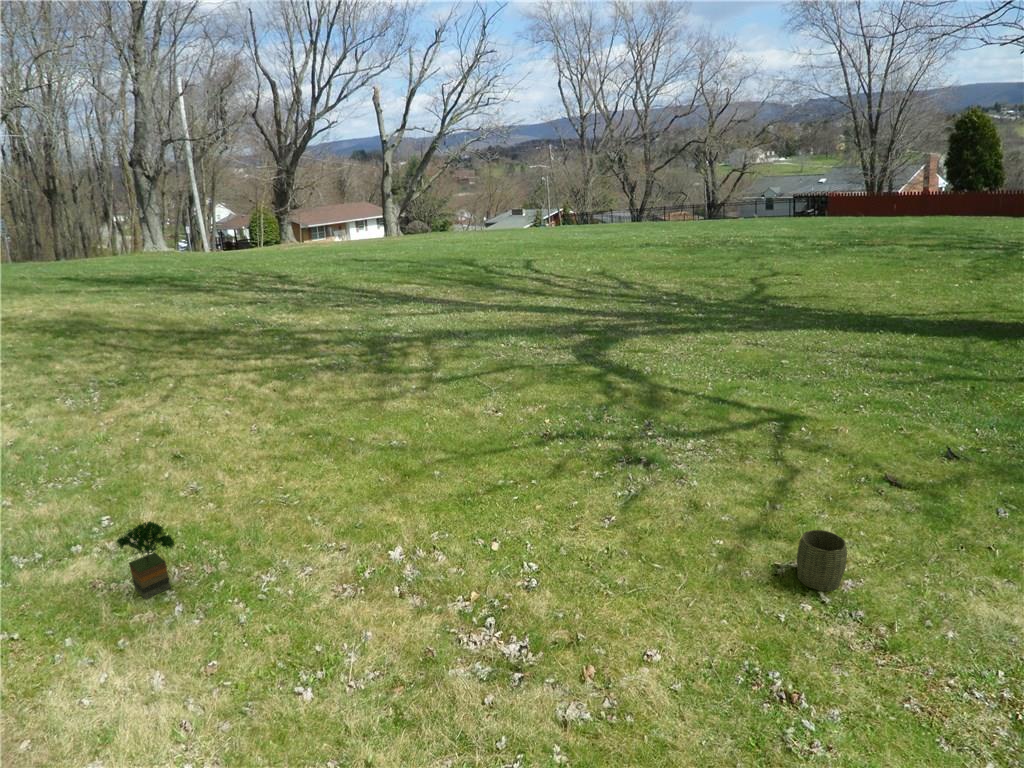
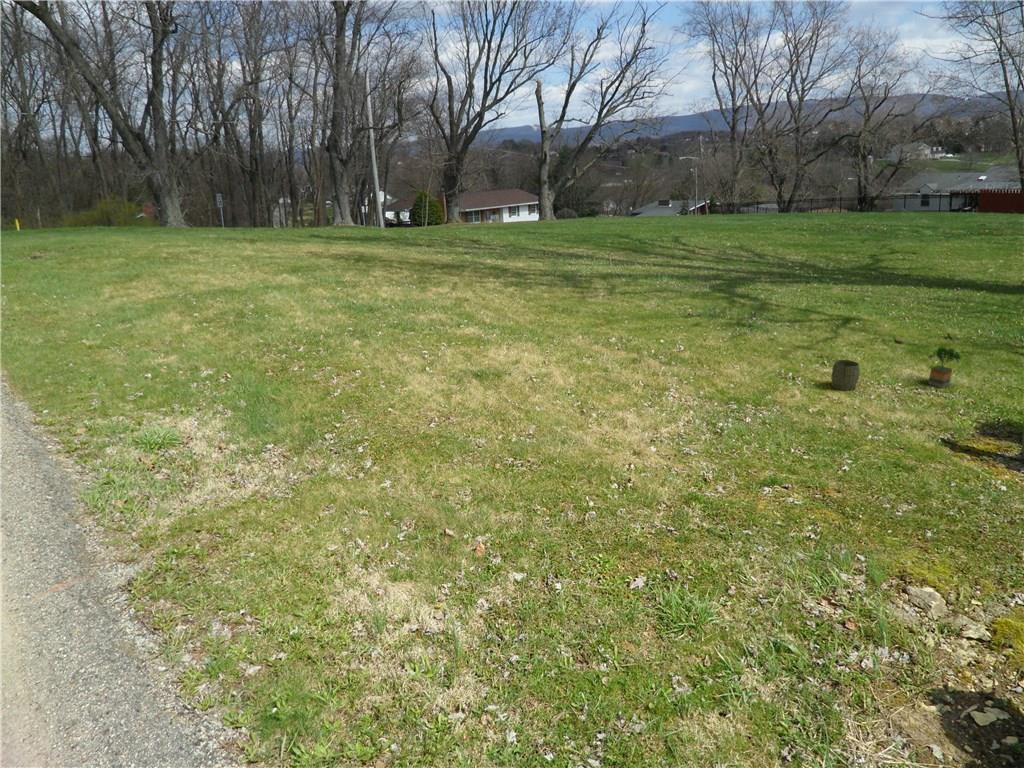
potted tree: present [117,521,174,599] -> present [928,347,962,388]

